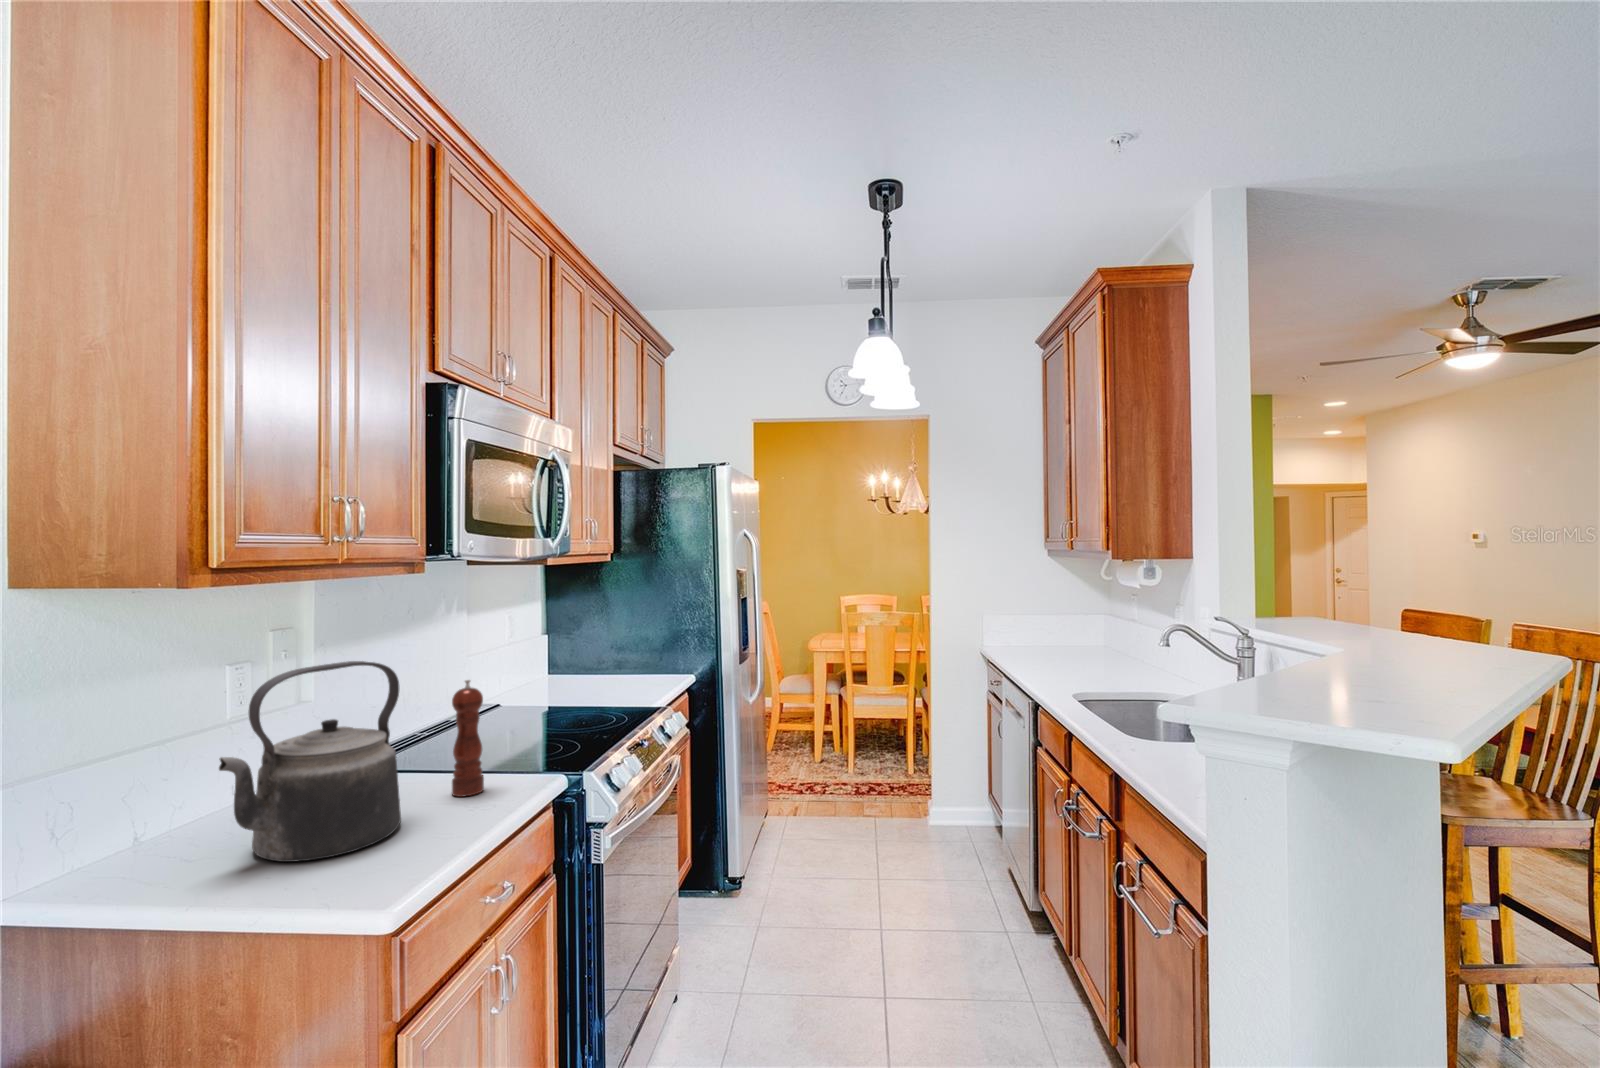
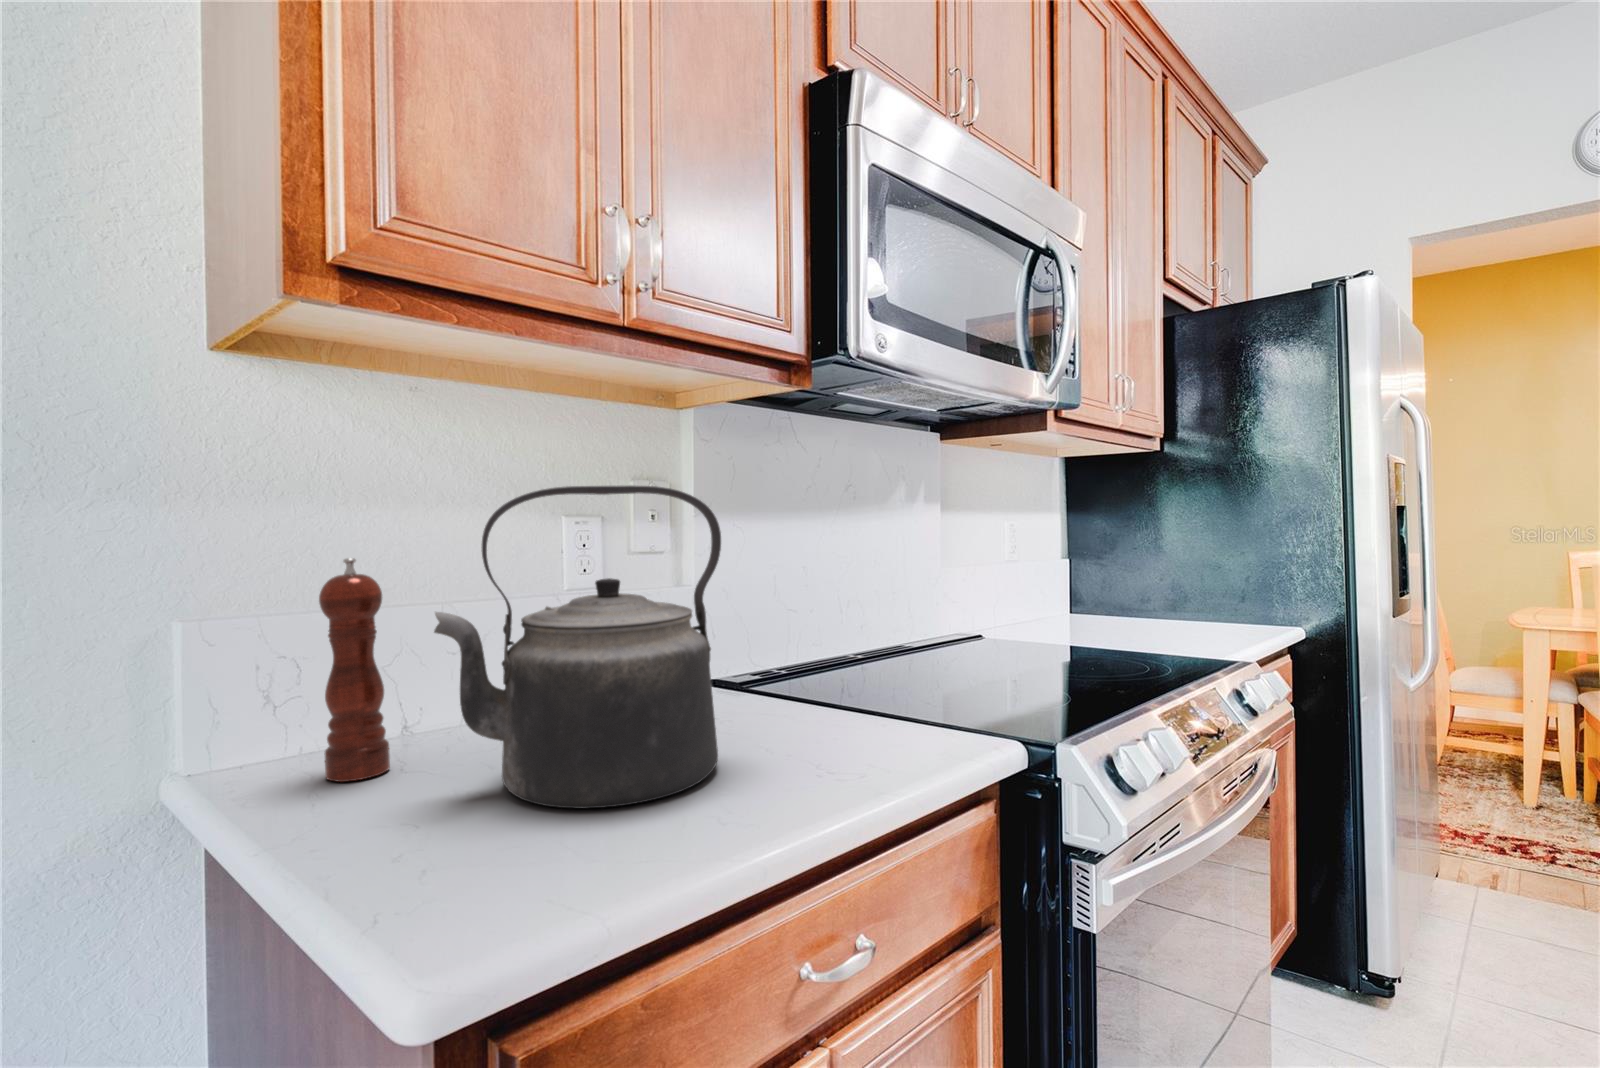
pepper mill: present [452,680,484,797] -> present [319,558,390,782]

